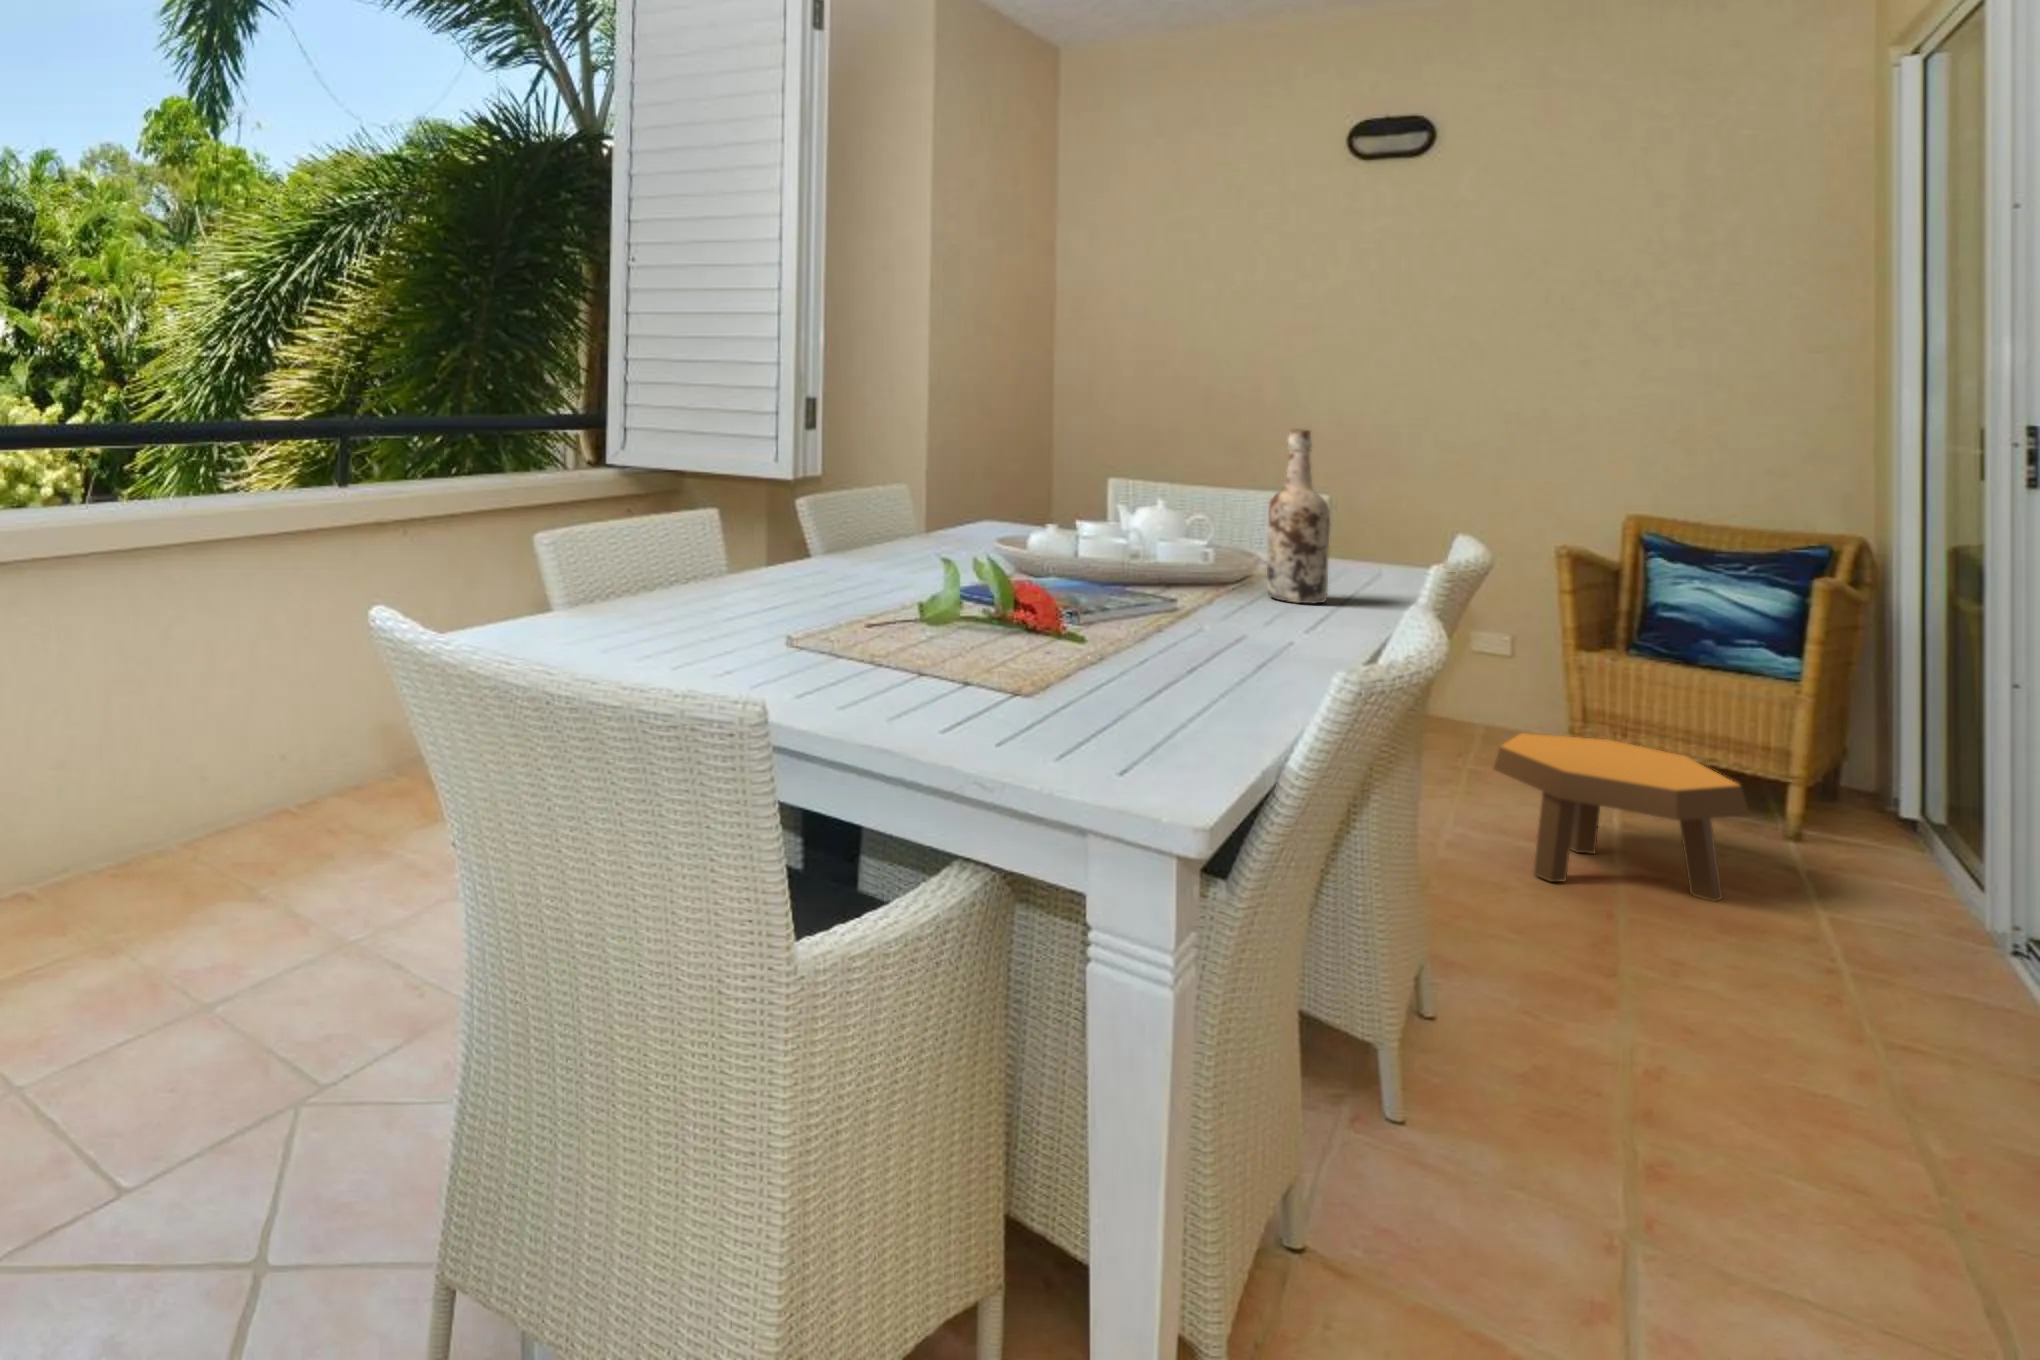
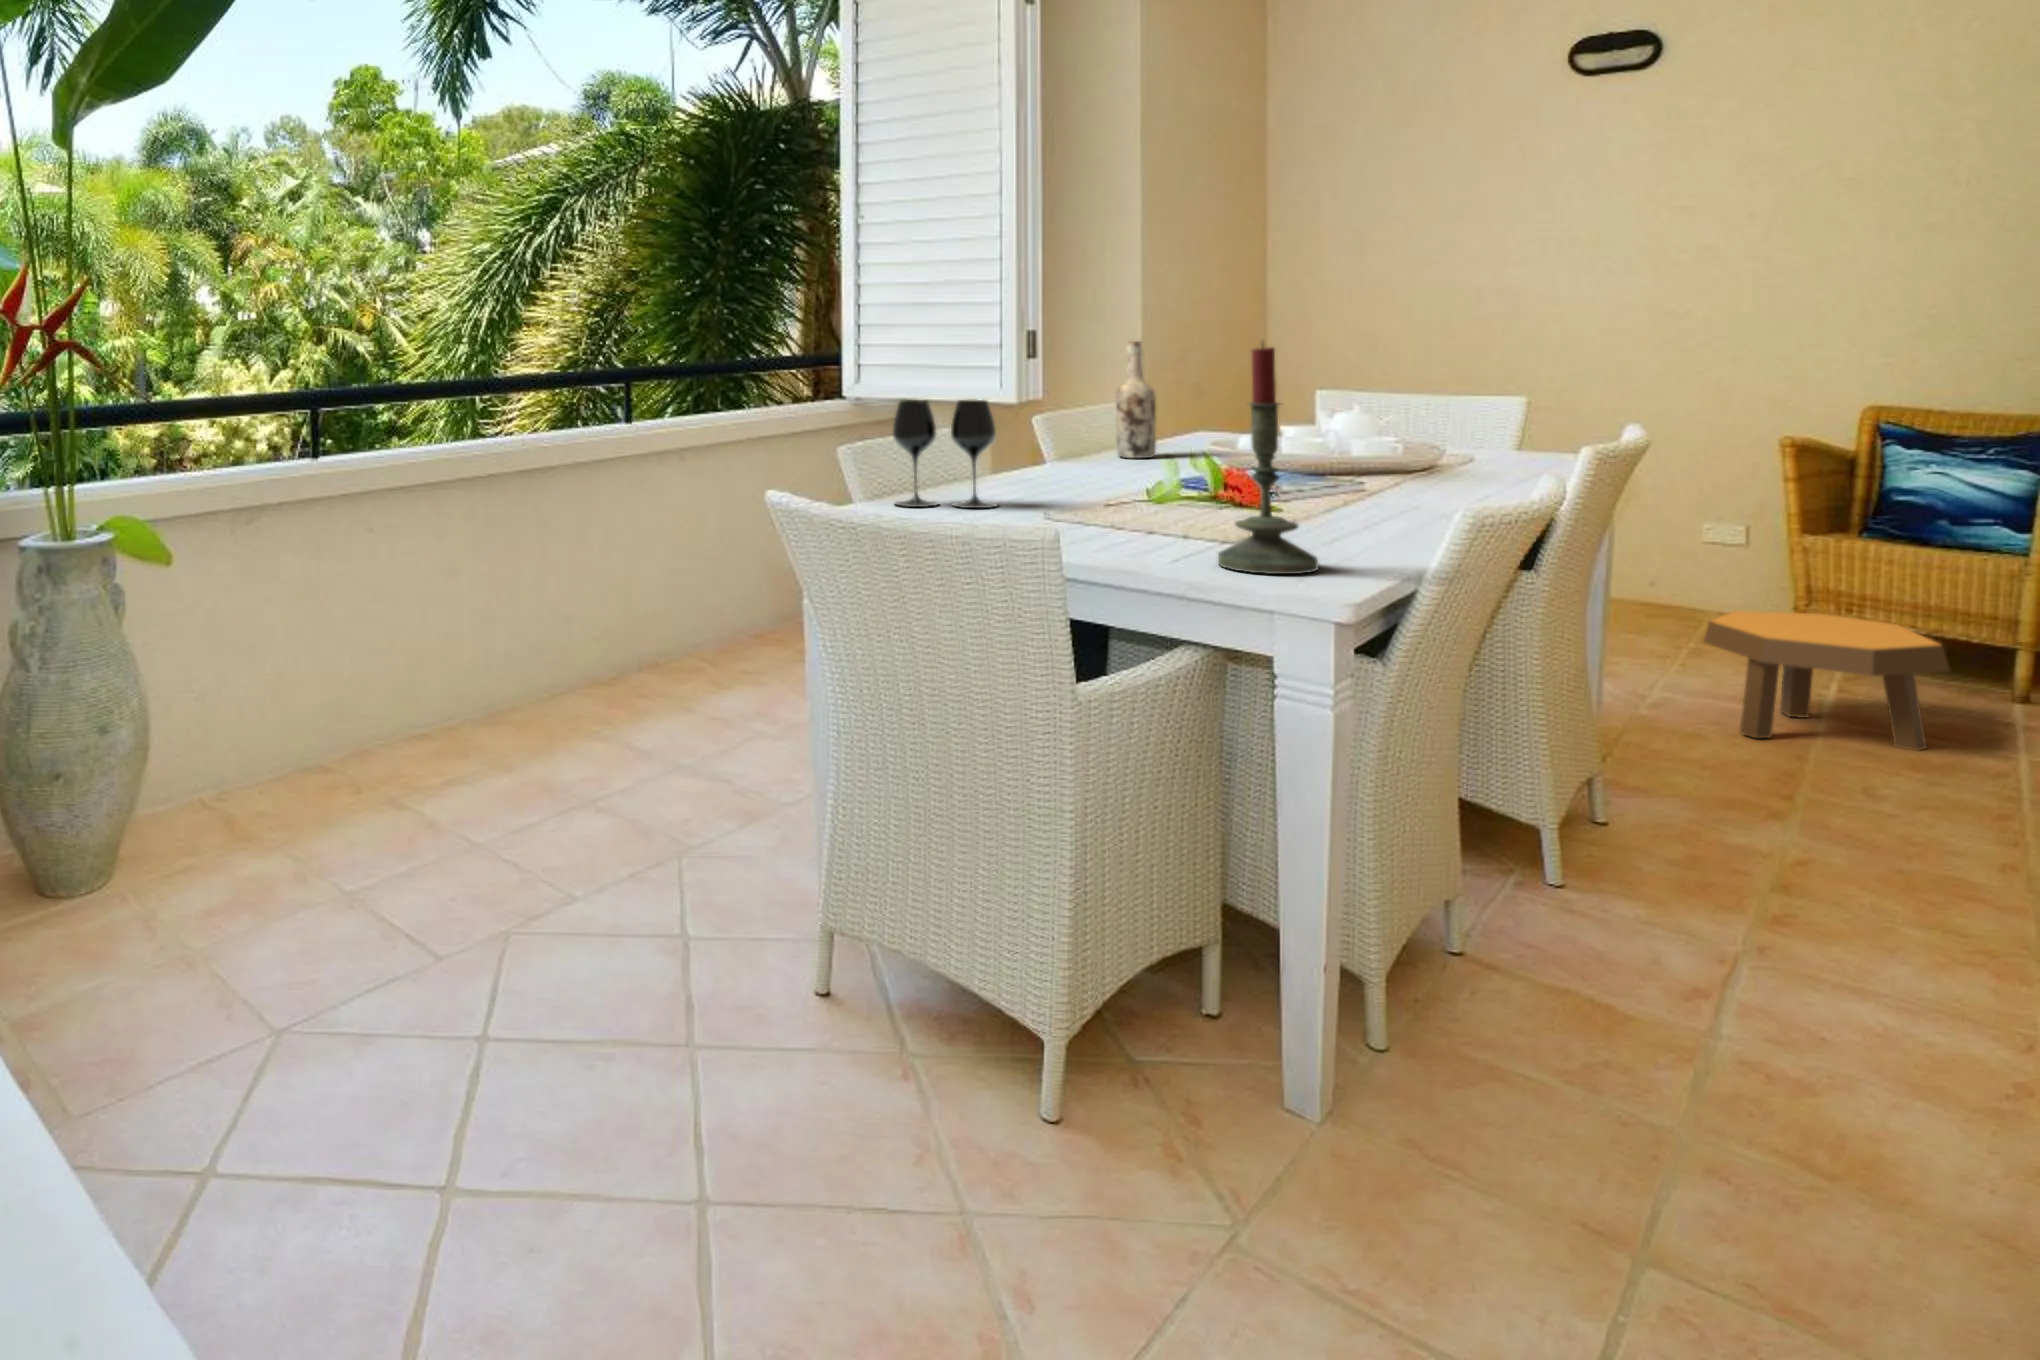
candle: none [1011,422,1148,764] -> present [1218,346,1318,574]
wine bottle: present [1267,430,1330,603] -> present [1116,341,1156,458]
wine glass: none [613,474,741,617] -> present [893,400,997,508]

